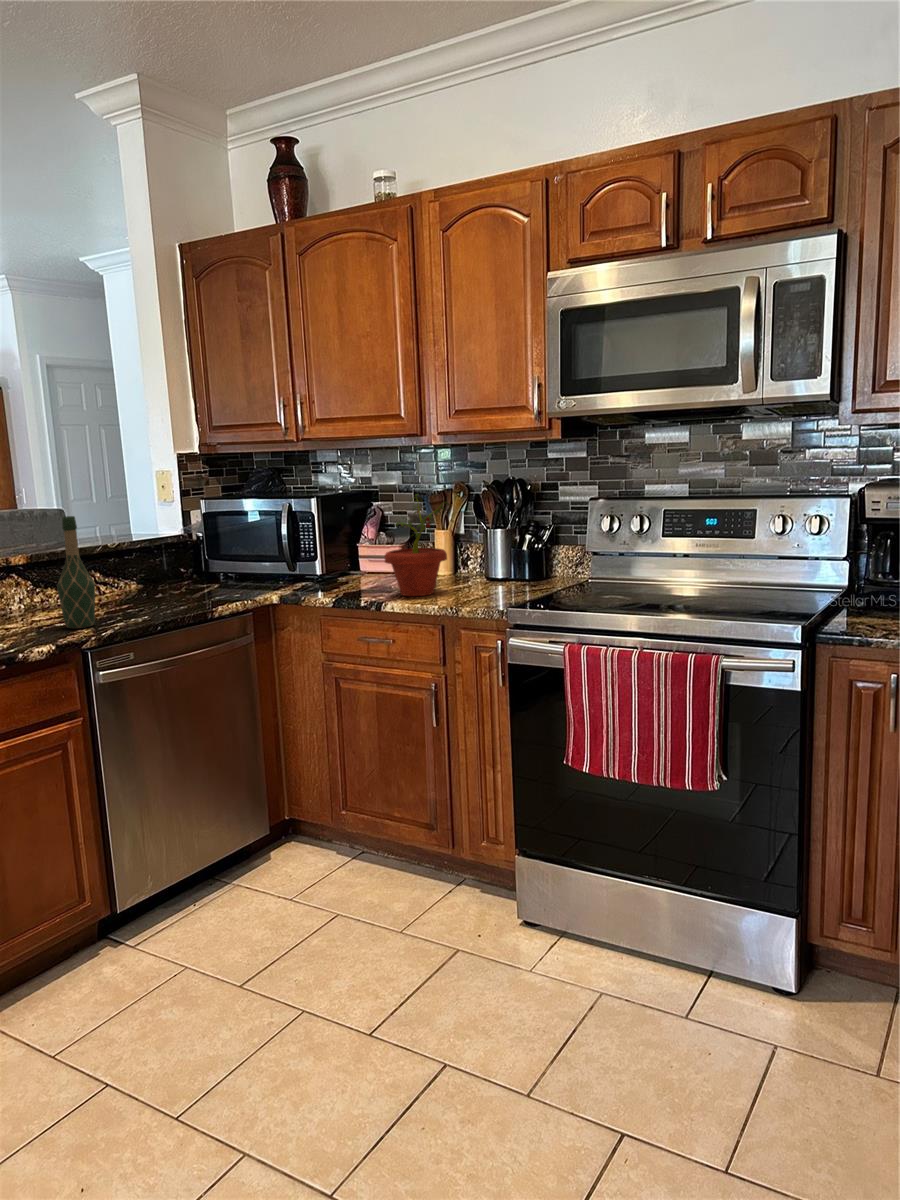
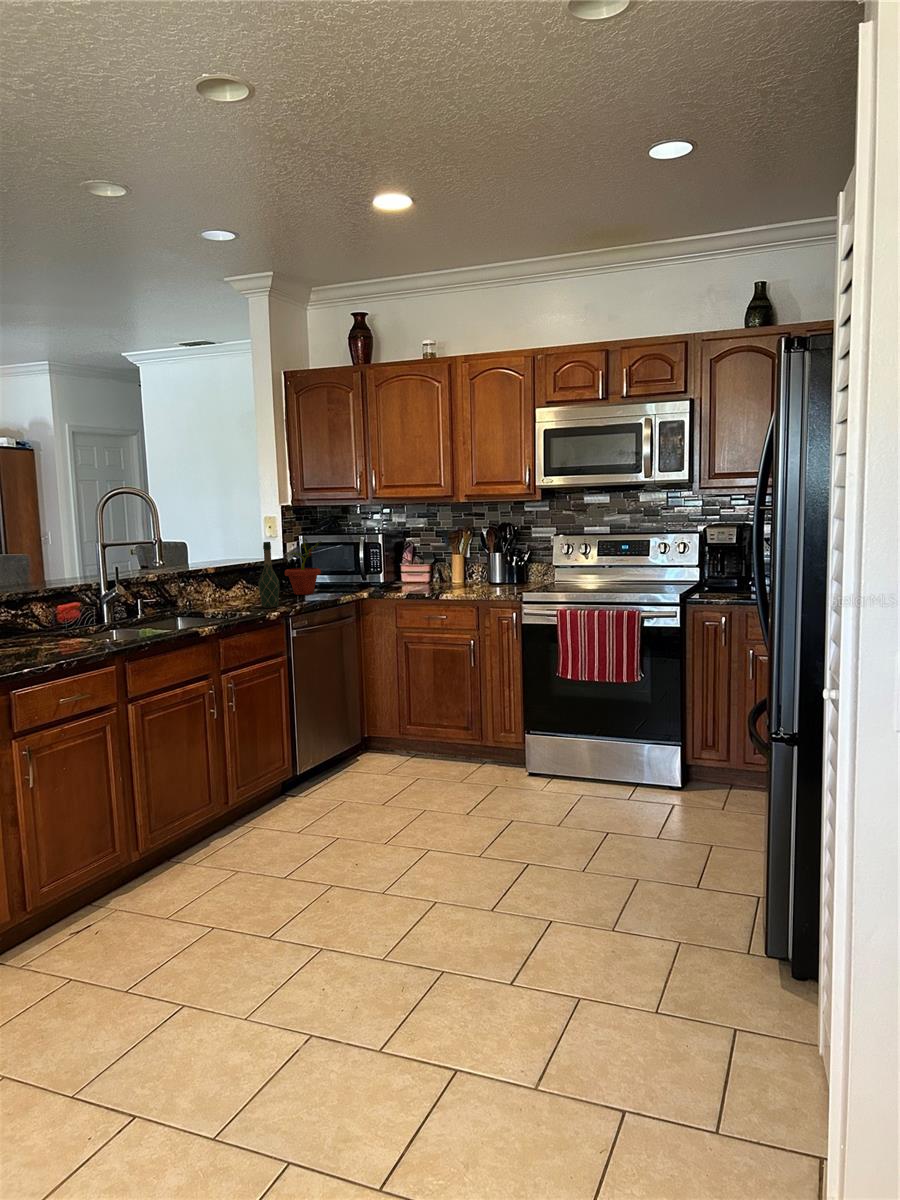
potted plant: present [385,494,449,596] -> present [285,537,322,595]

